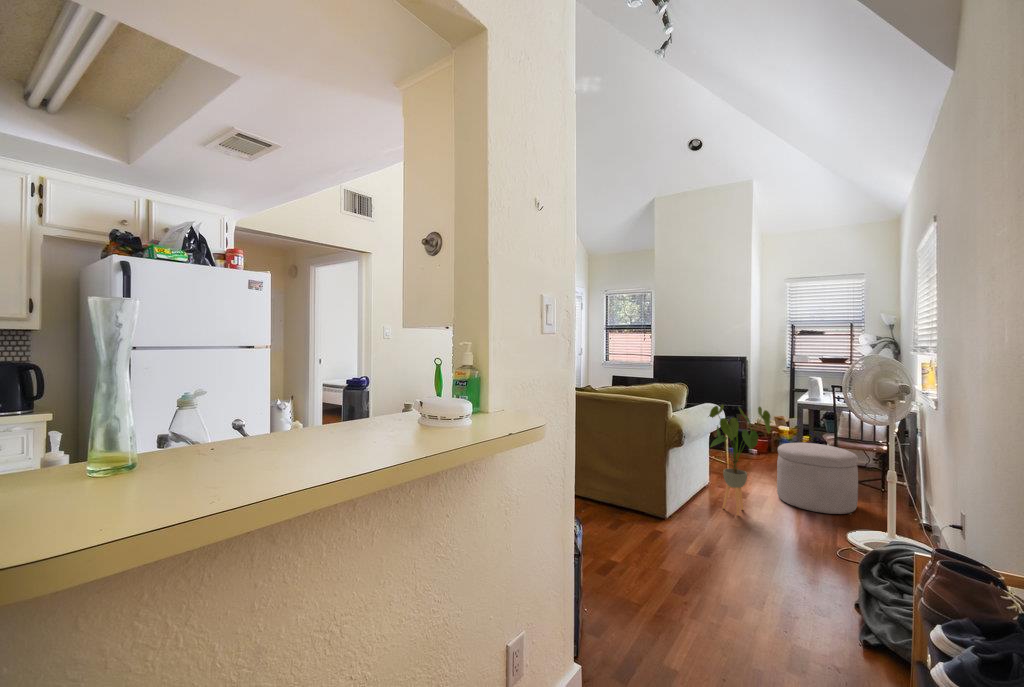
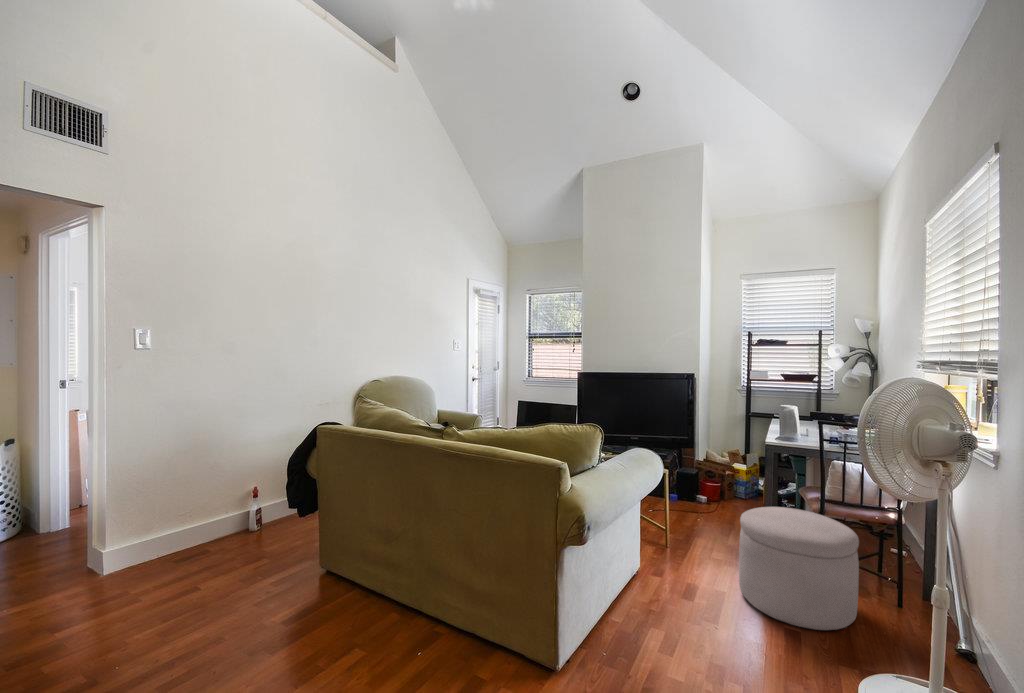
house plant: present [708,405,771,515] -> none [632,457,733,644]

